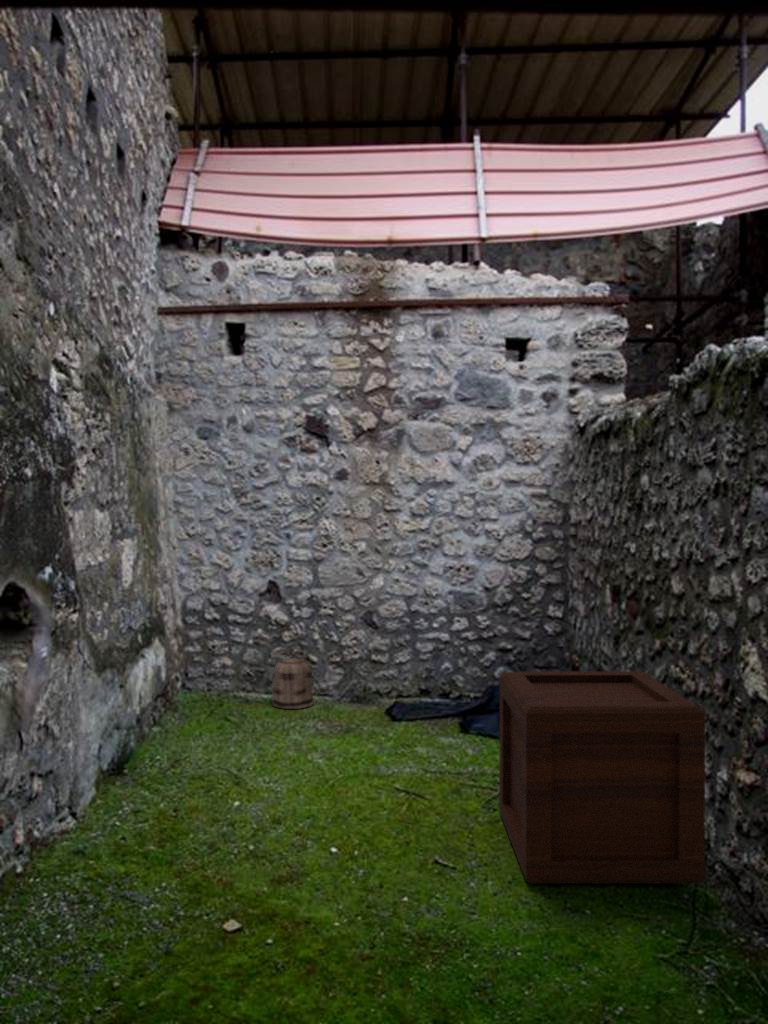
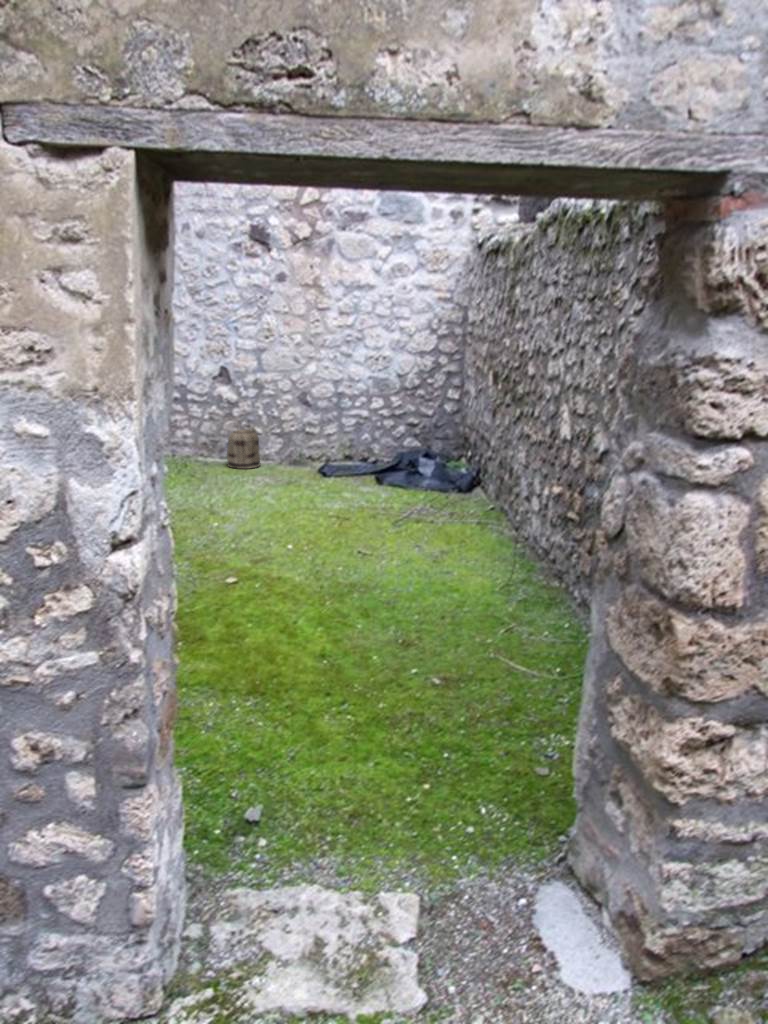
wooden crate: present [499,671,705,884] -> none [404,429,537,557]

